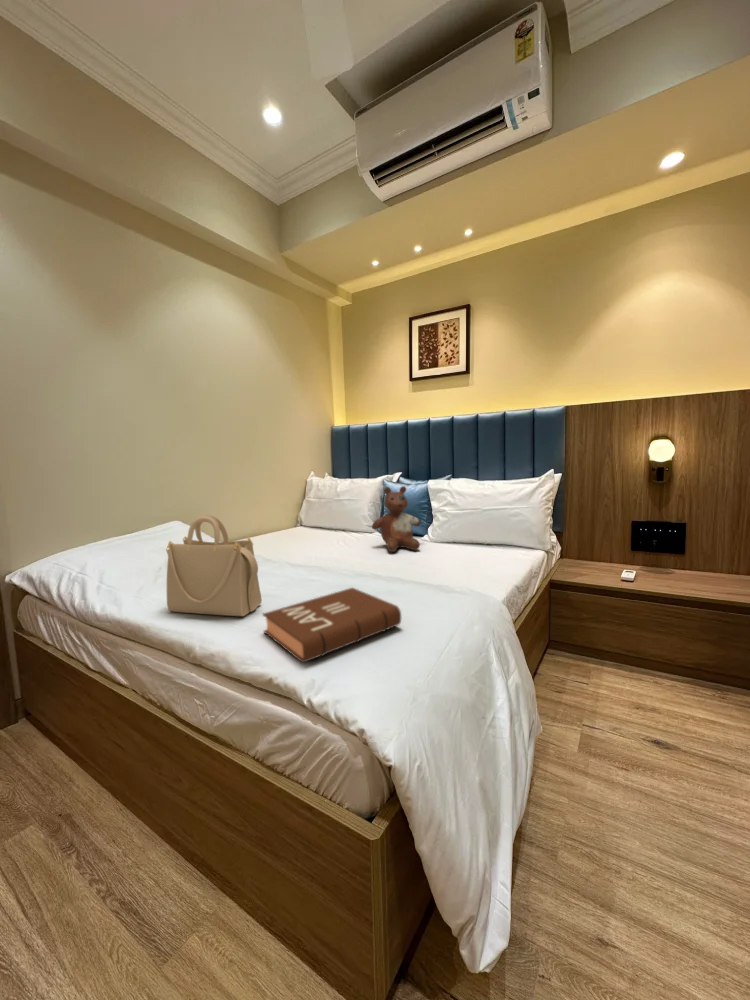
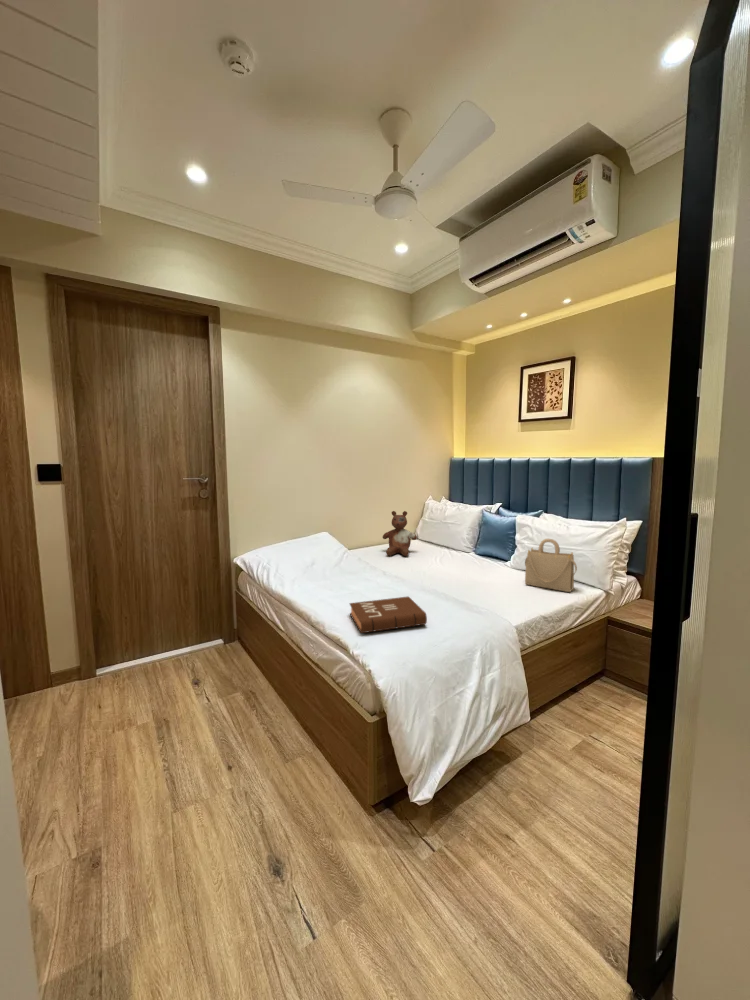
stuffed bear: present [372,486,420,552] -> present [383,511,417,556]
handbag: present [166,515,262,616] -> present [525,539,577,592]

